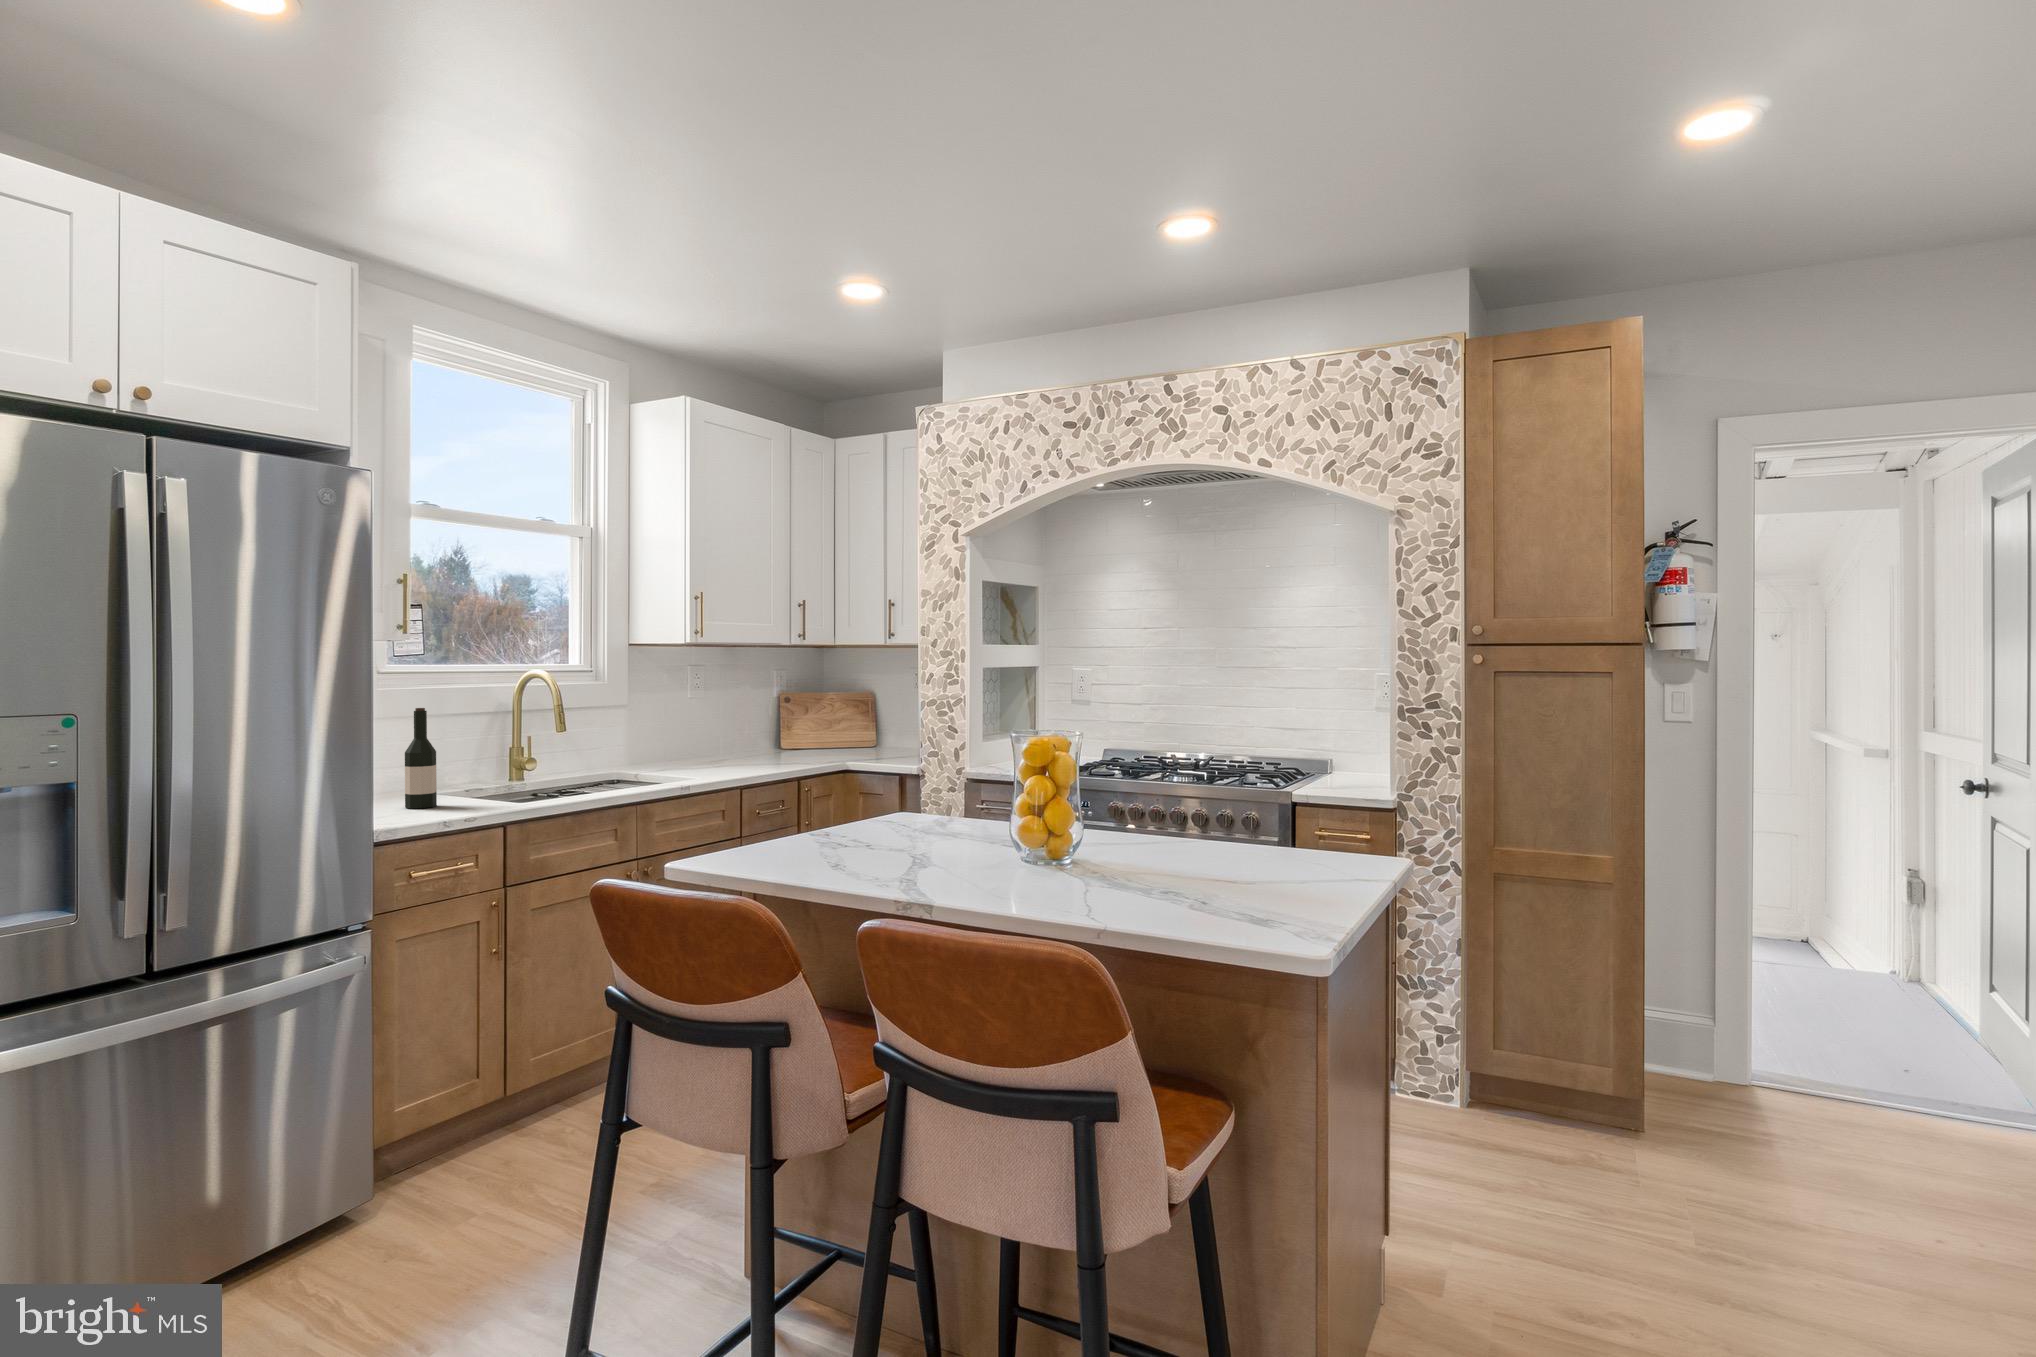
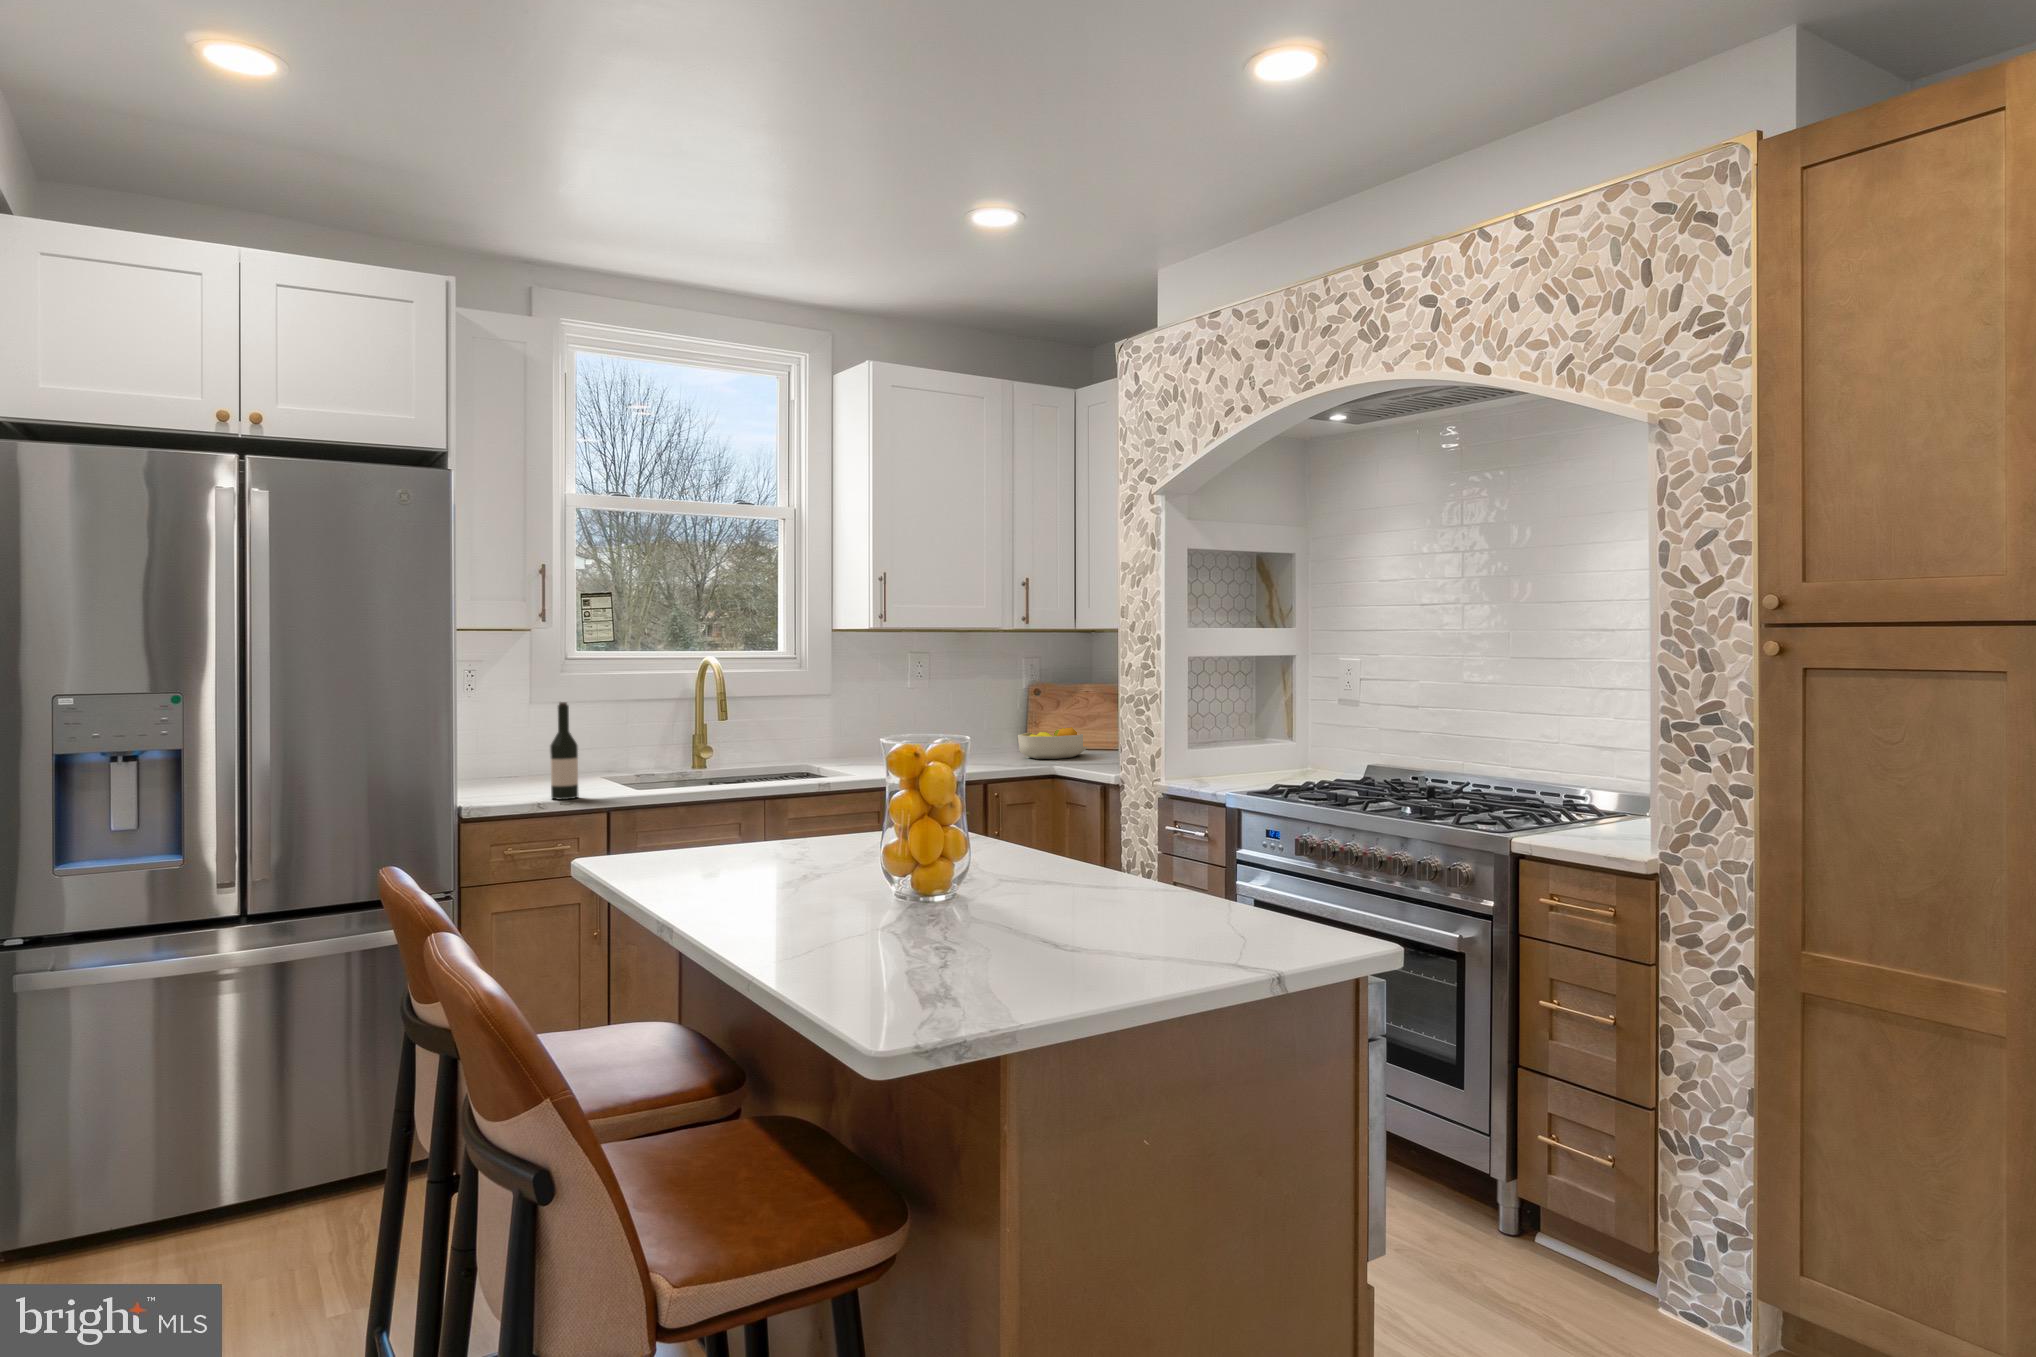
fruit bowl: none [779,724,834,756] -> present [1018,727,1086,759]

